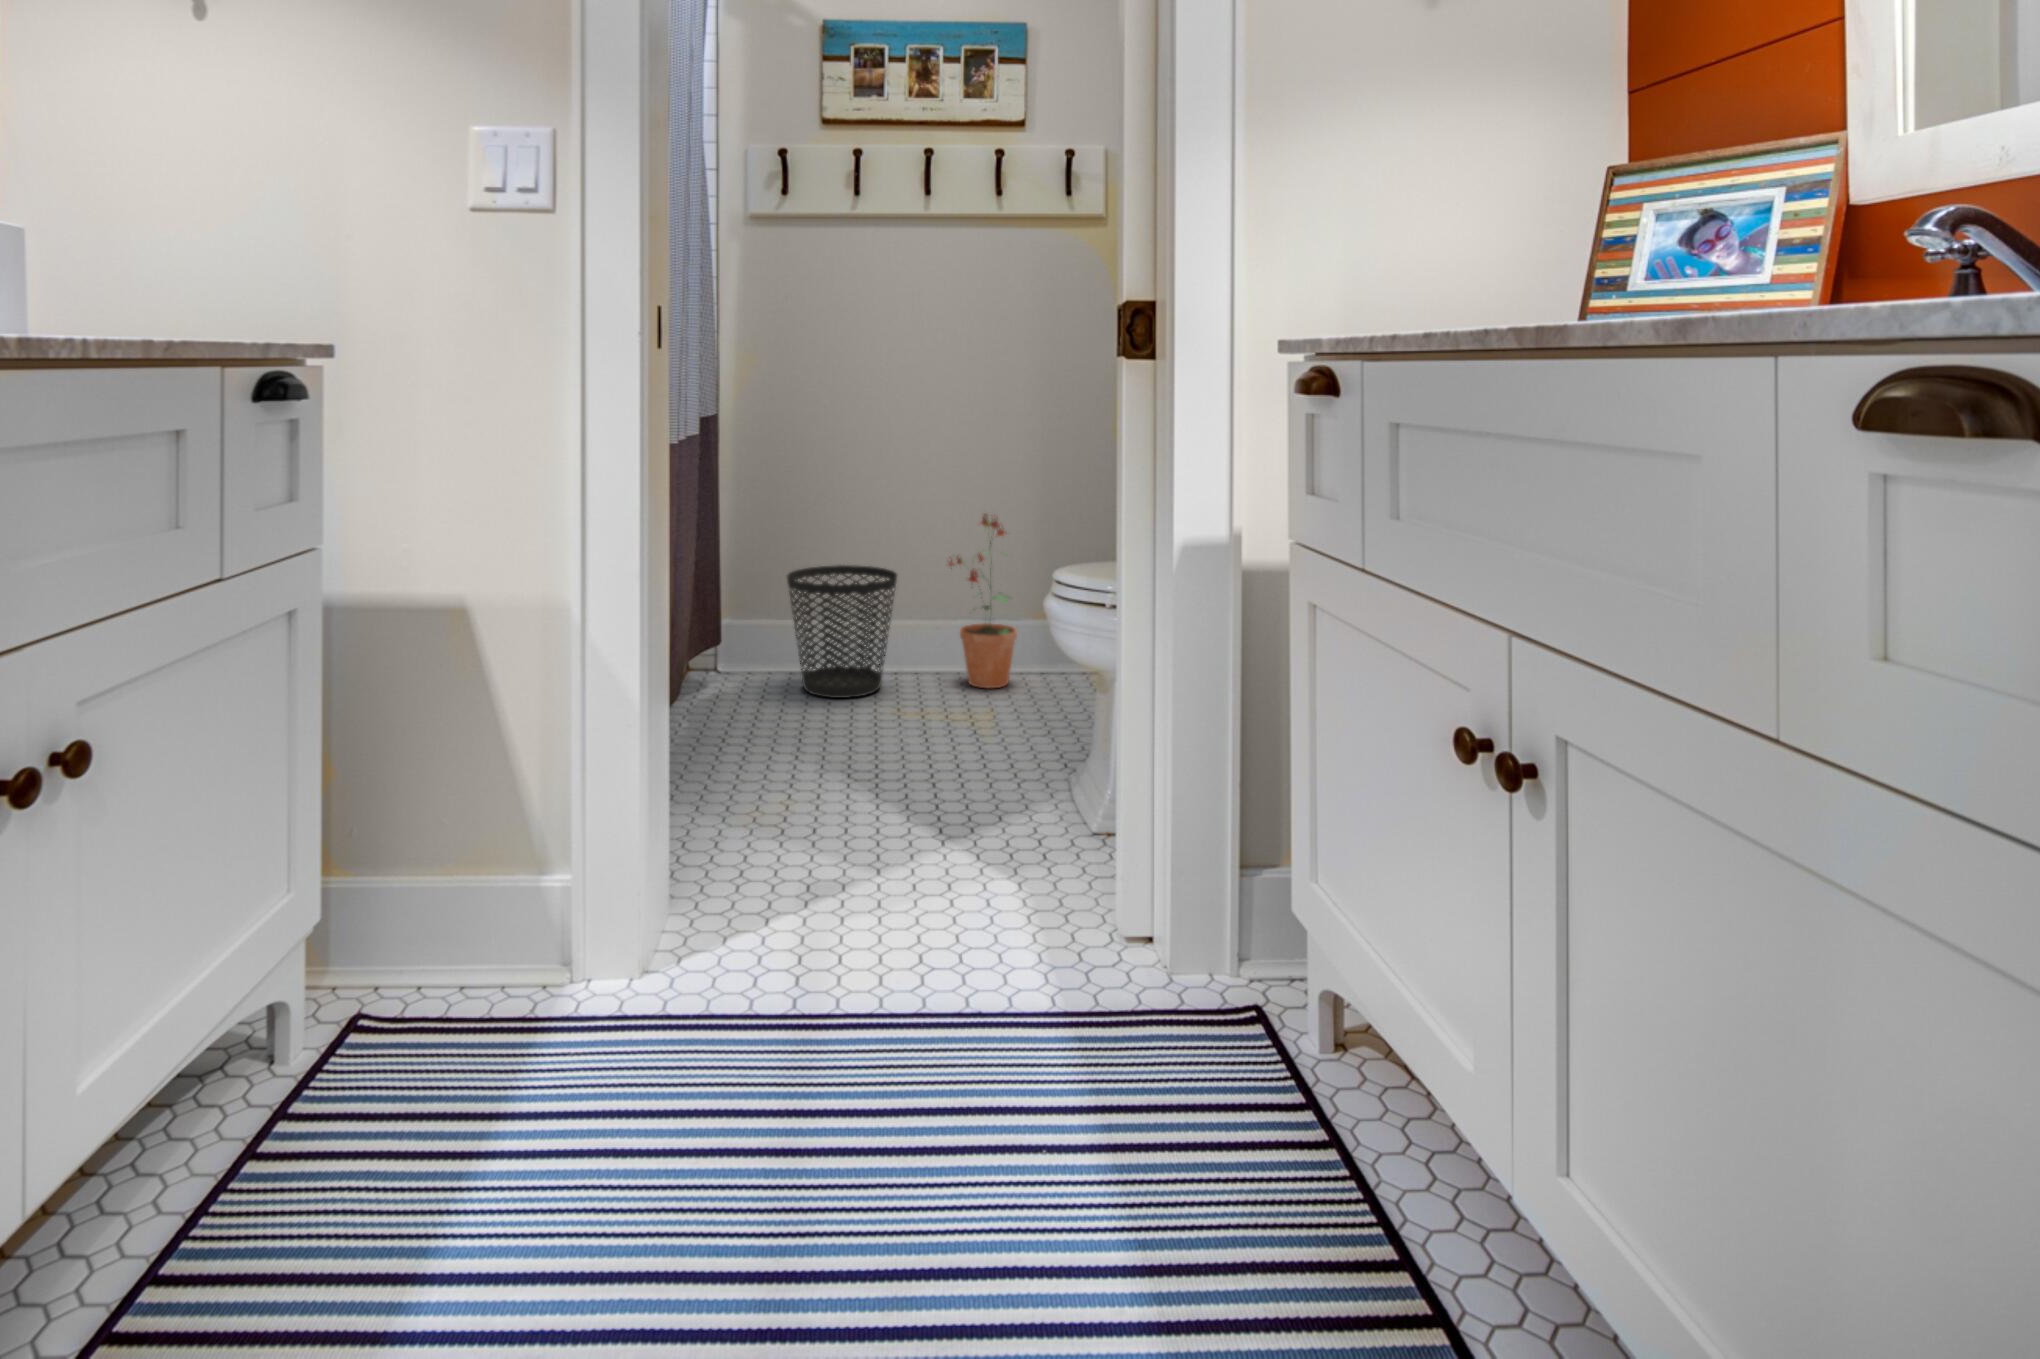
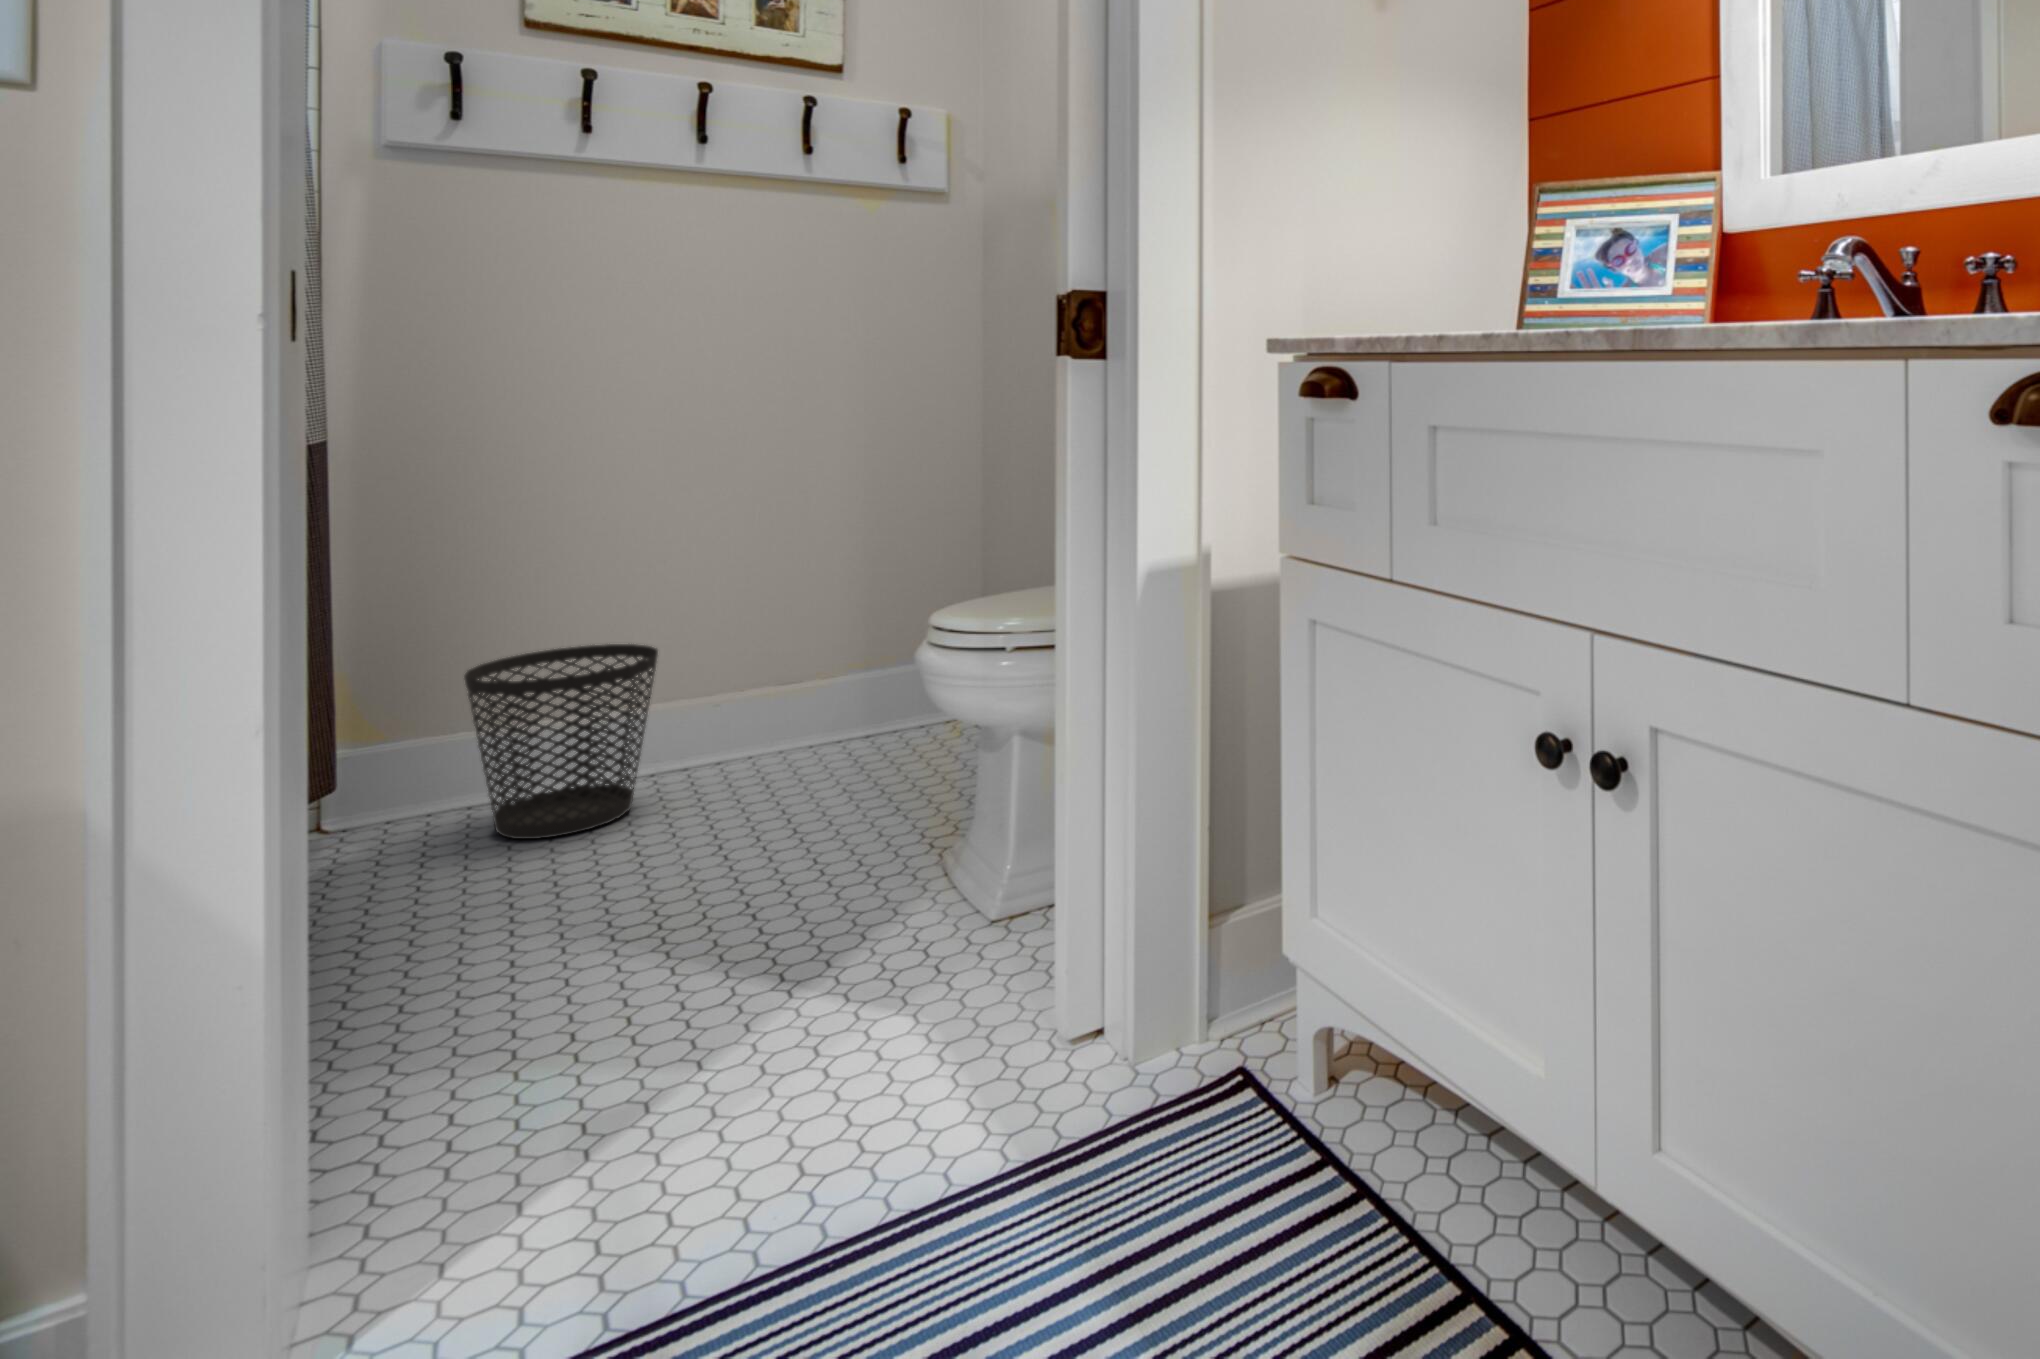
potted plant: present [947,514,1017,688] -> none [728,555,837,779]

